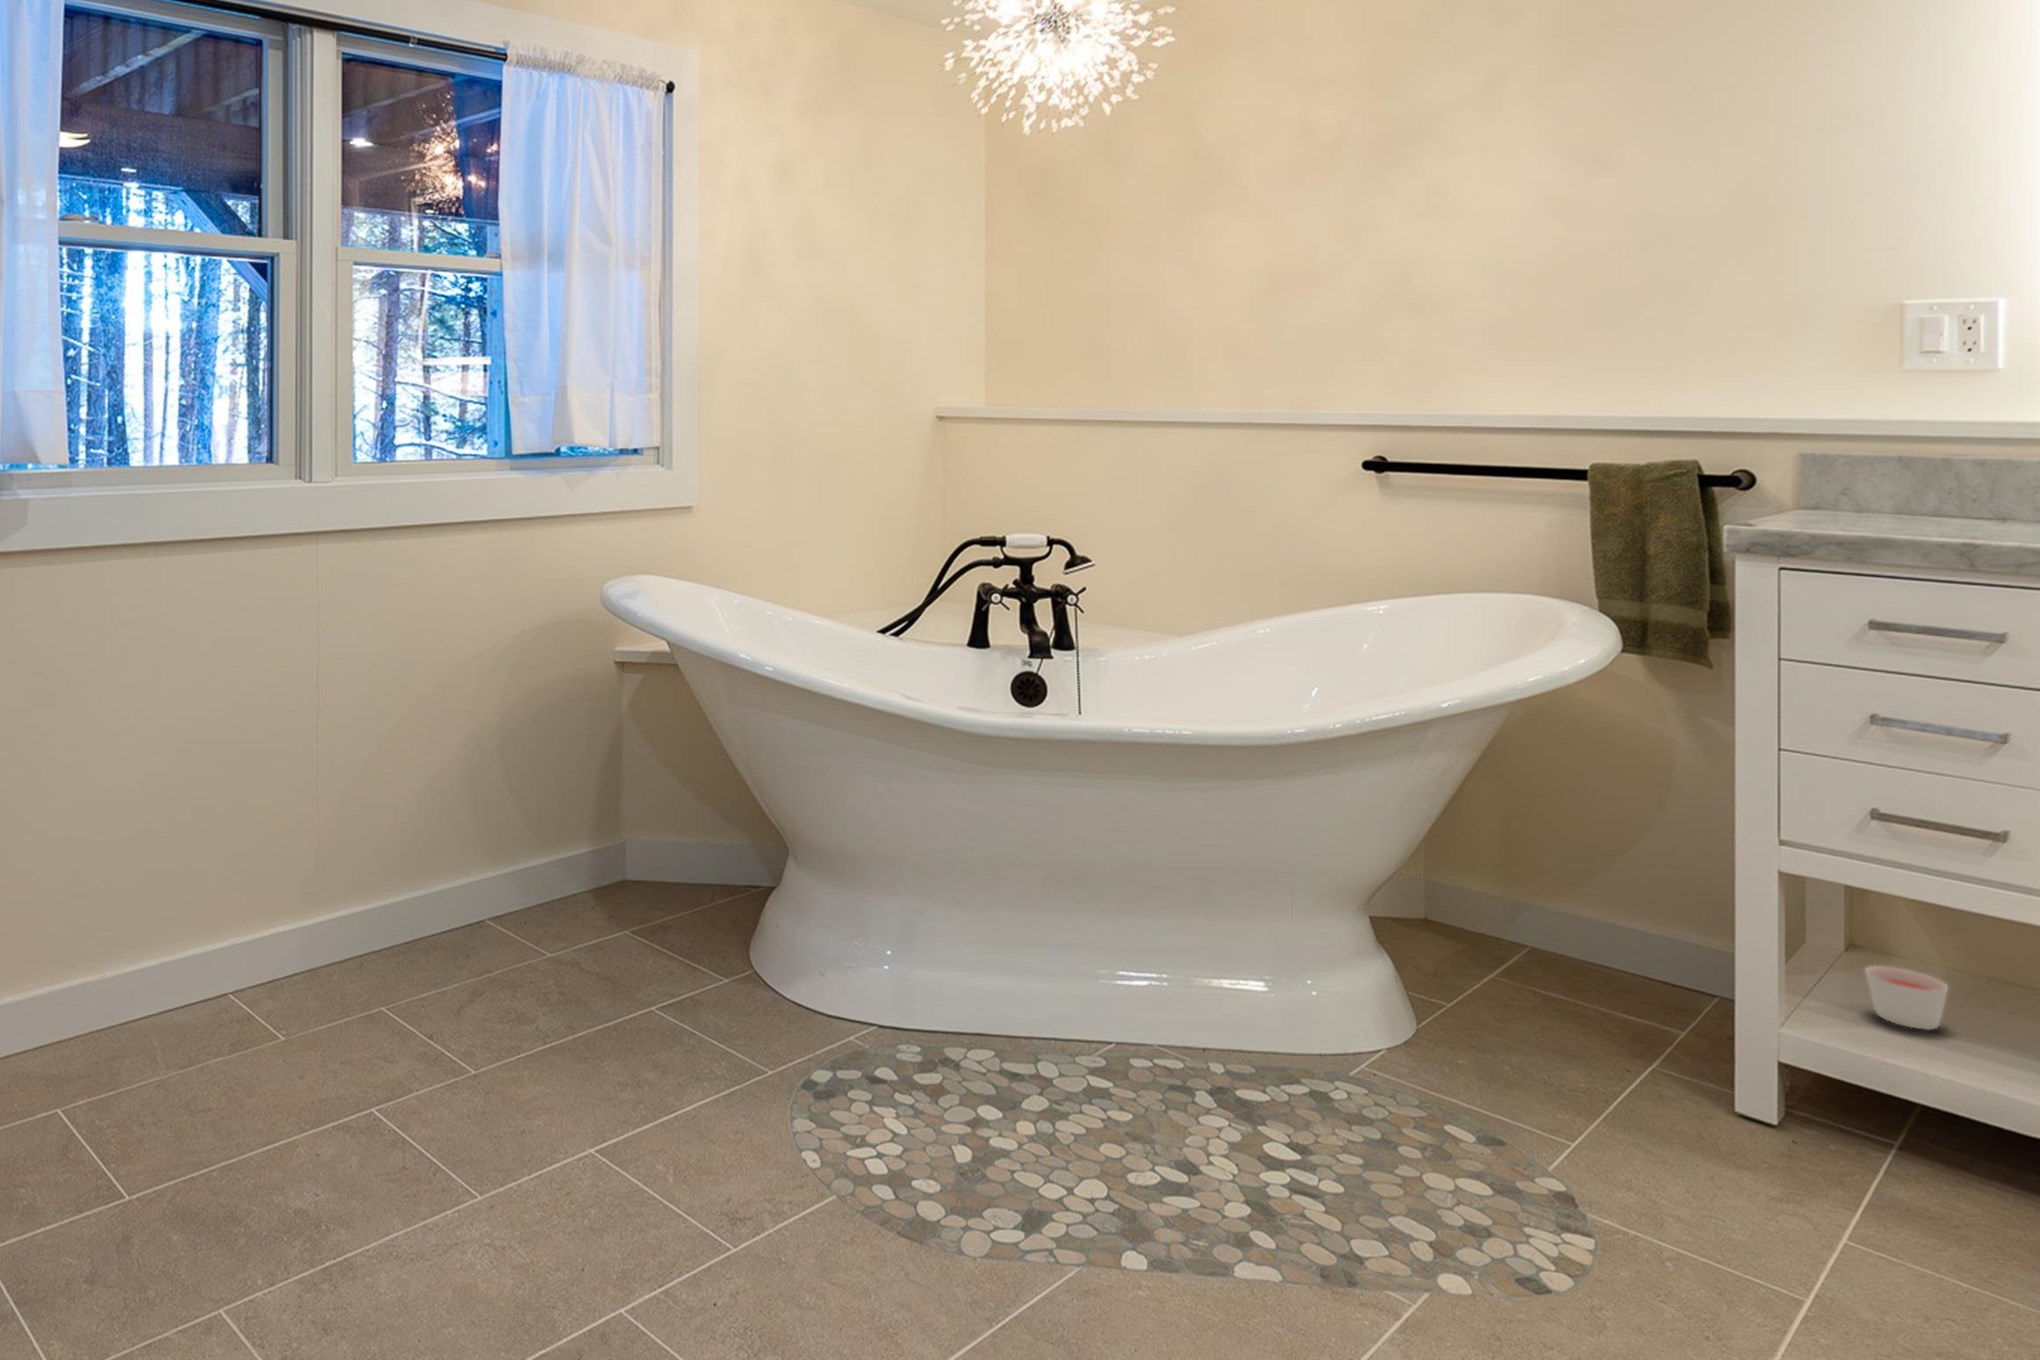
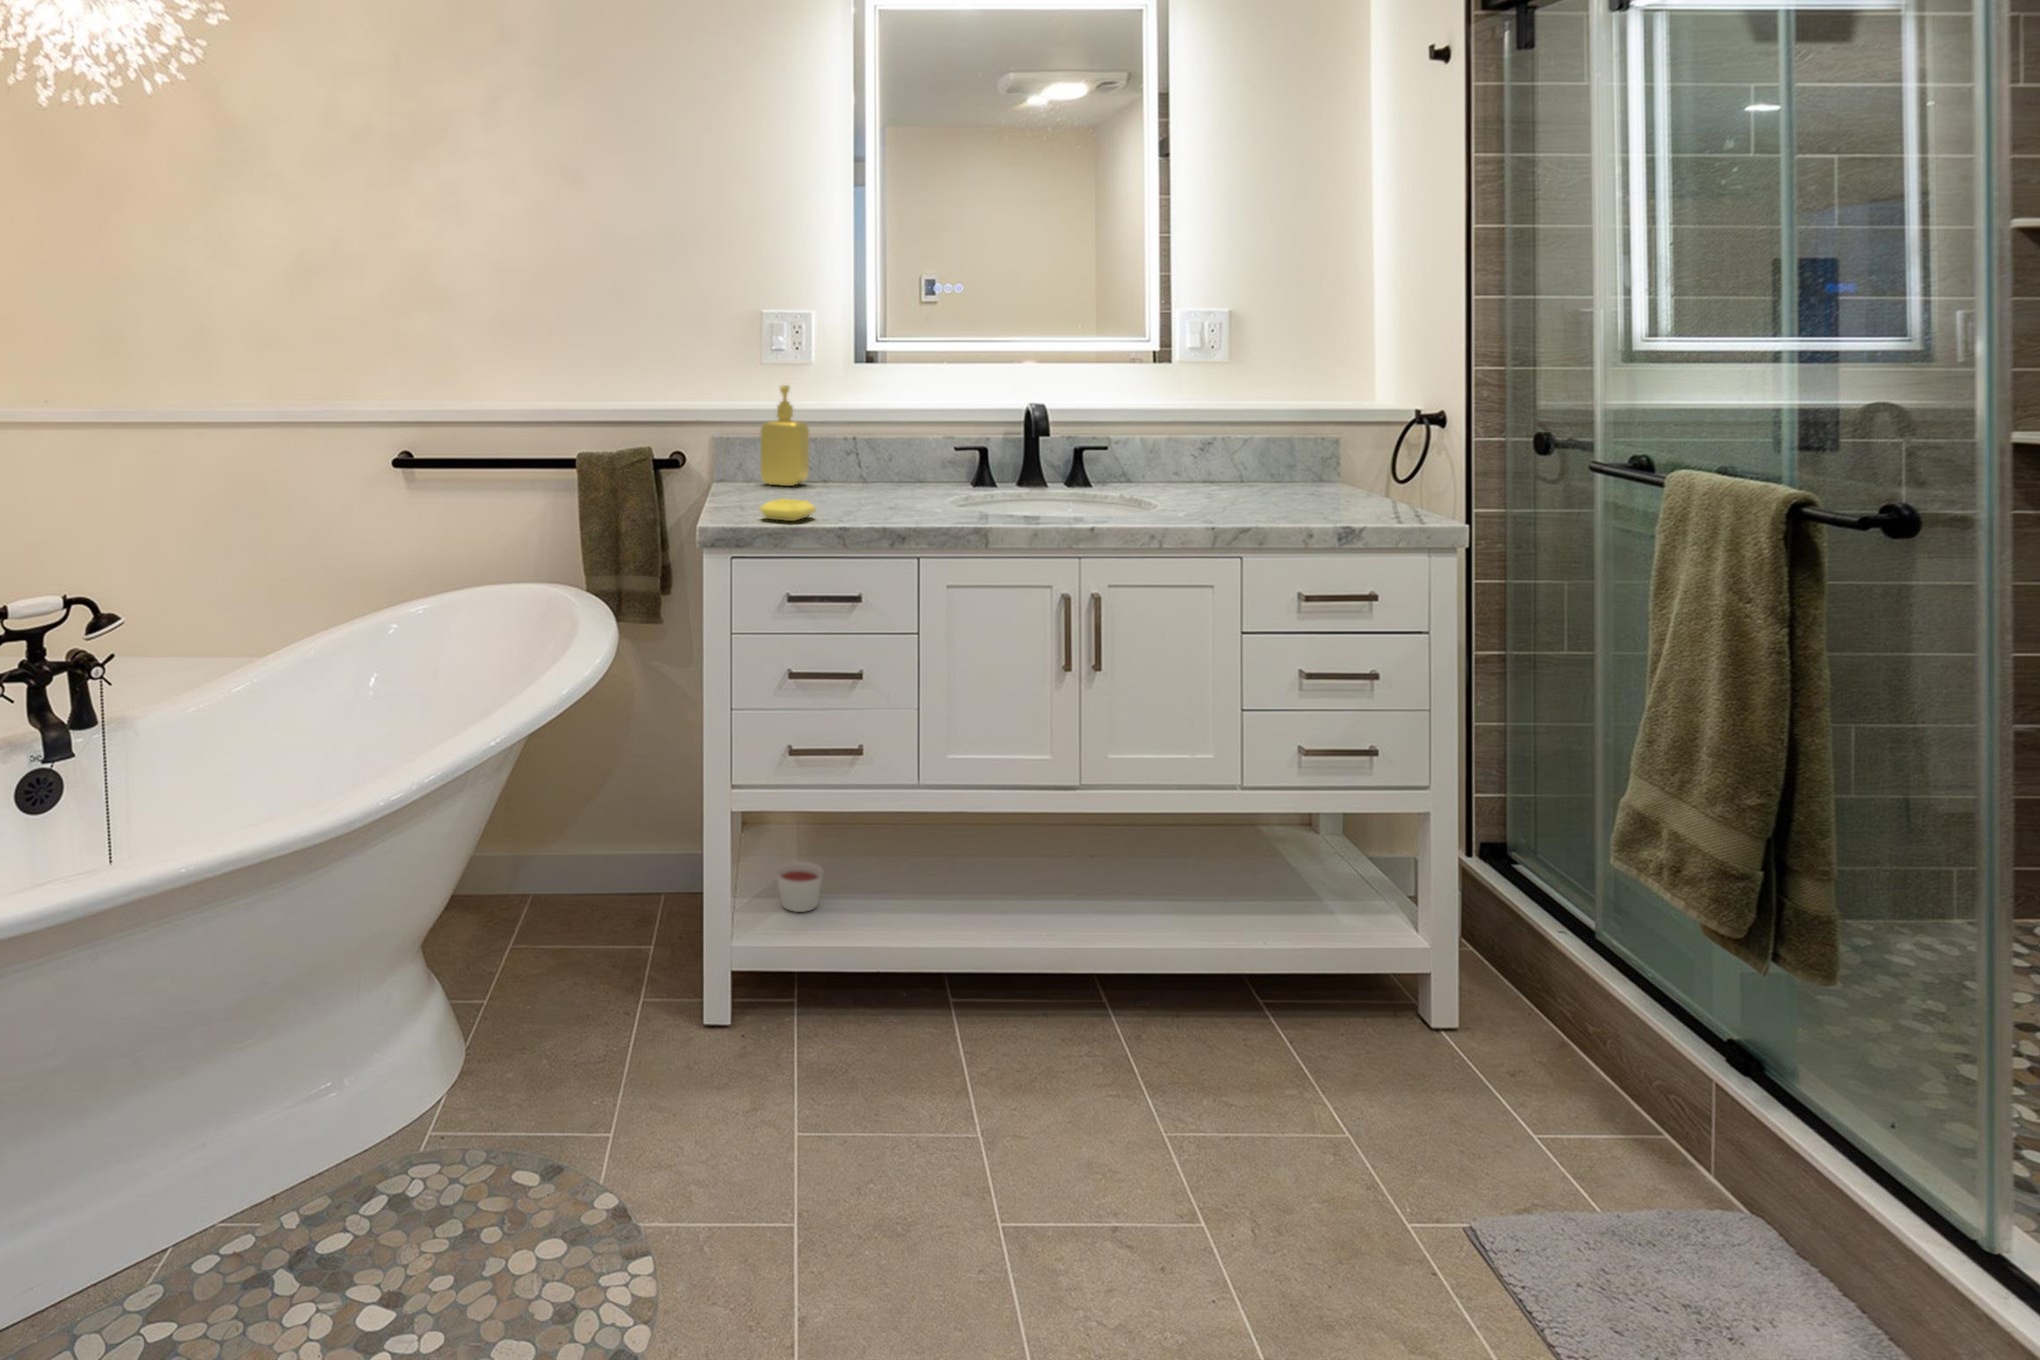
soap dispenser: none [1876,385,1963,513] -> present [761,385,809,486]
soap bar: none [1826,507,1920,531] -> present [759,499,816,521]

